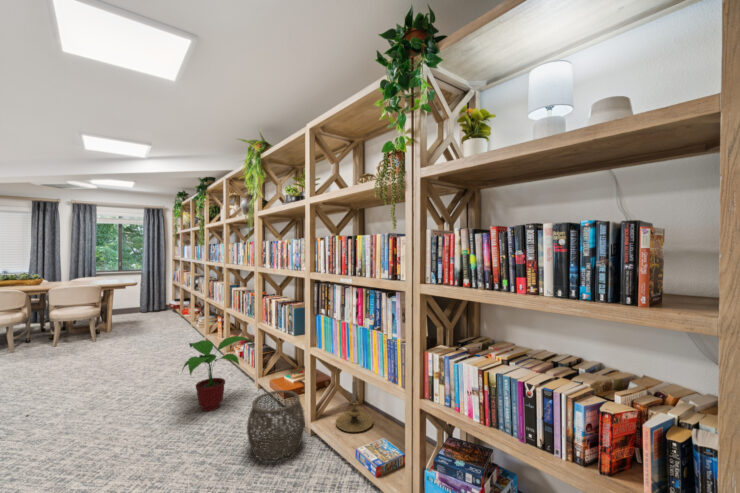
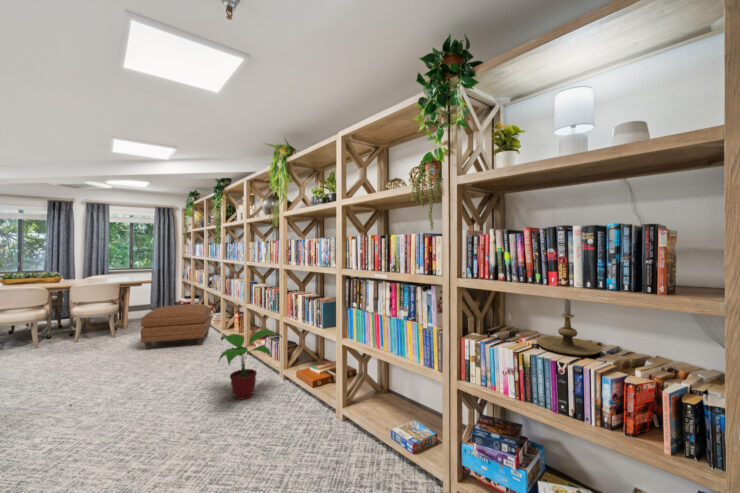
ottoman: none [116,308,194,355] -> present [141,304,211,349]
candle holder: present [336,381,373,432] -> present [536,299,602,355]
woven basket: present [247,390,305,461] -> none [287,378,340,442]

